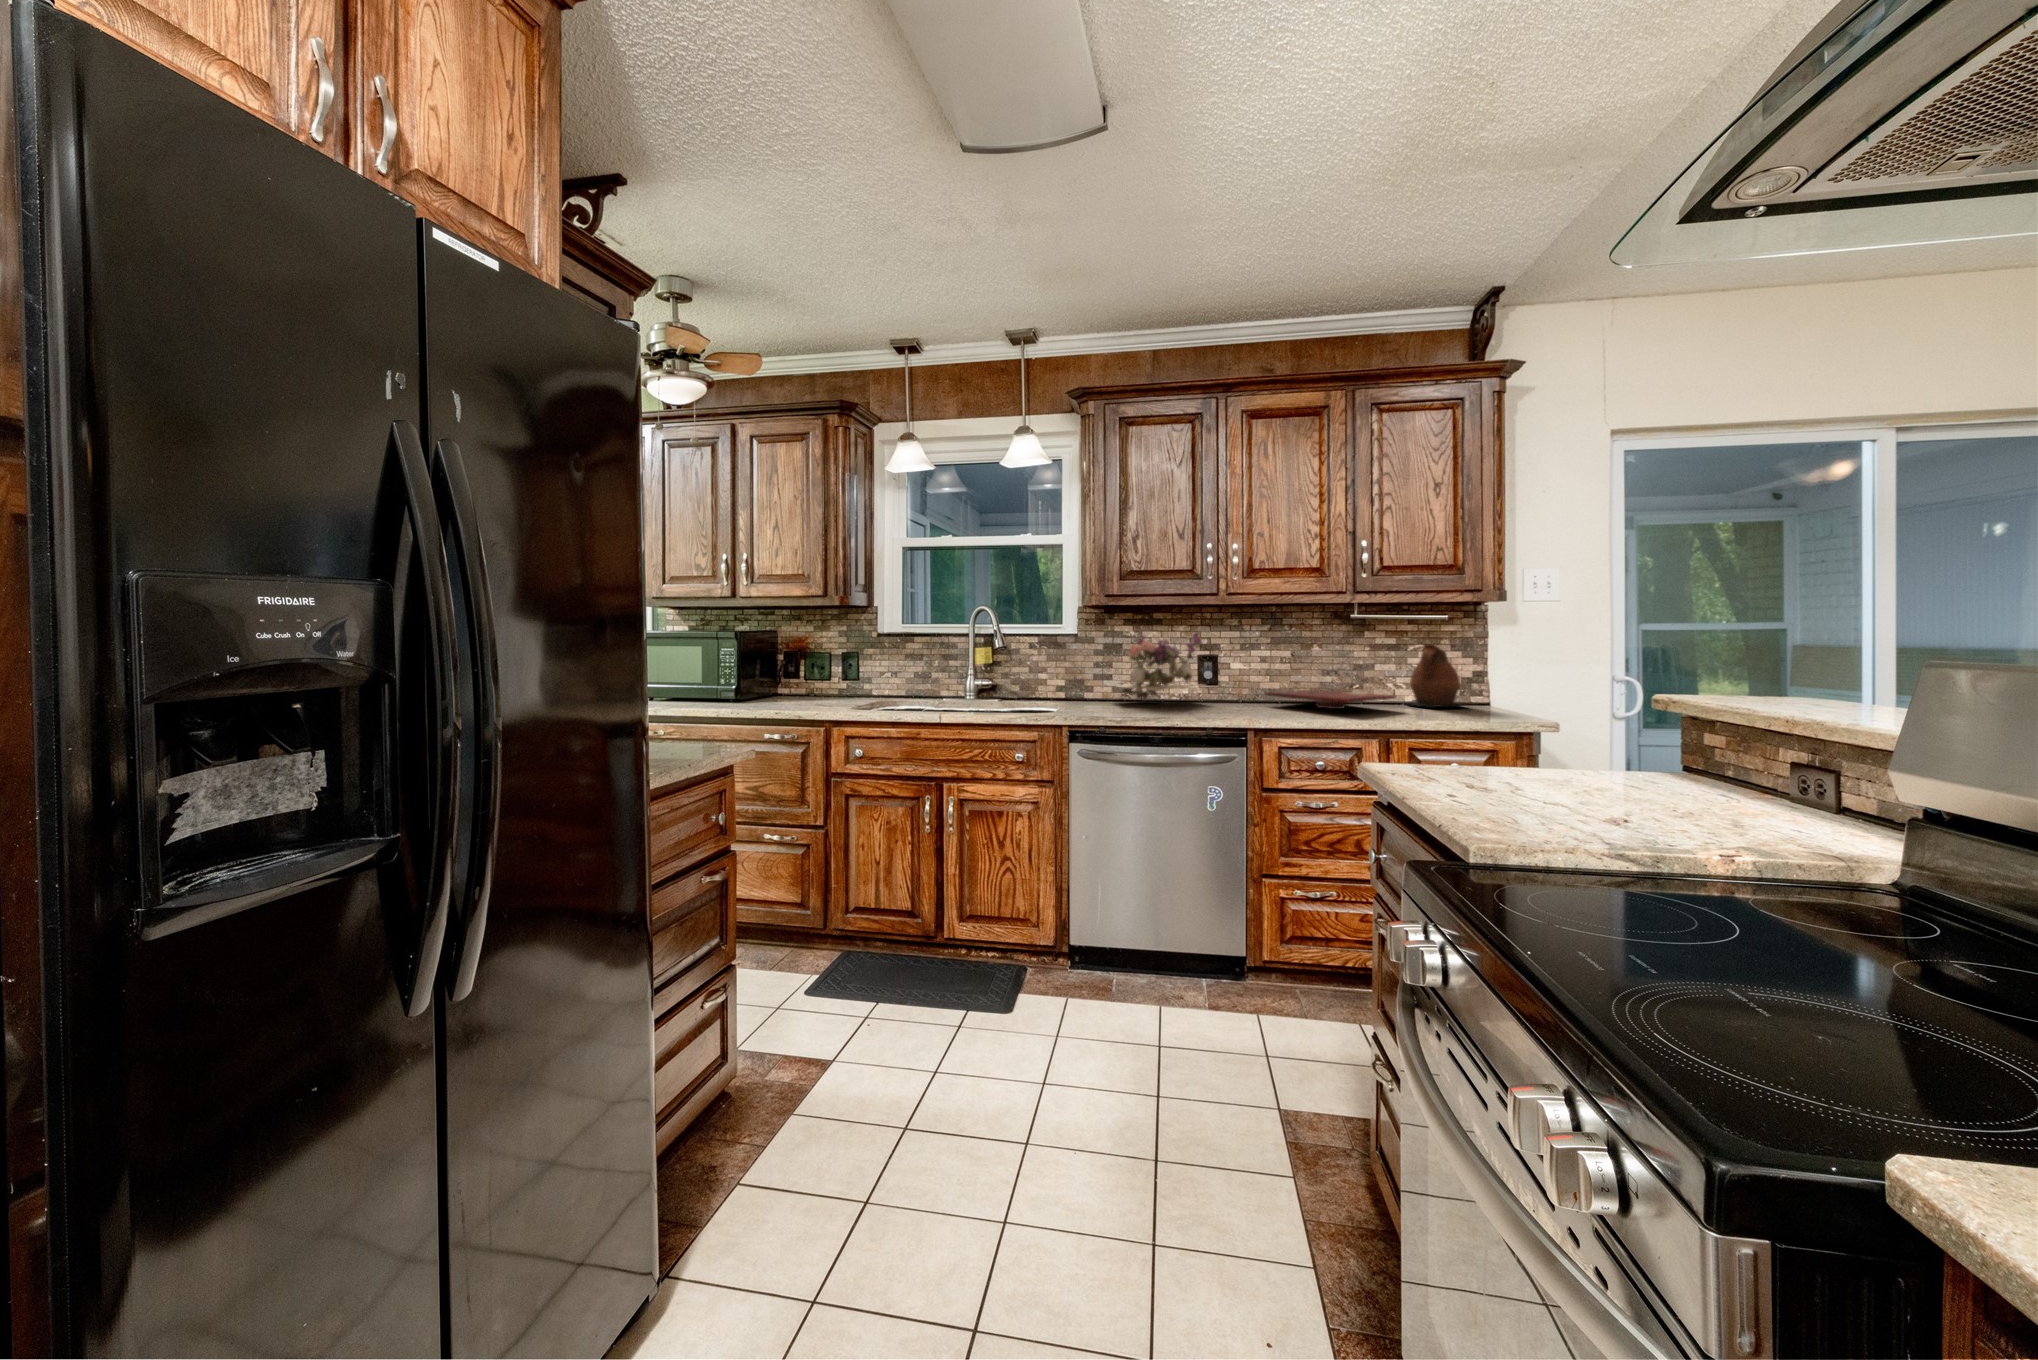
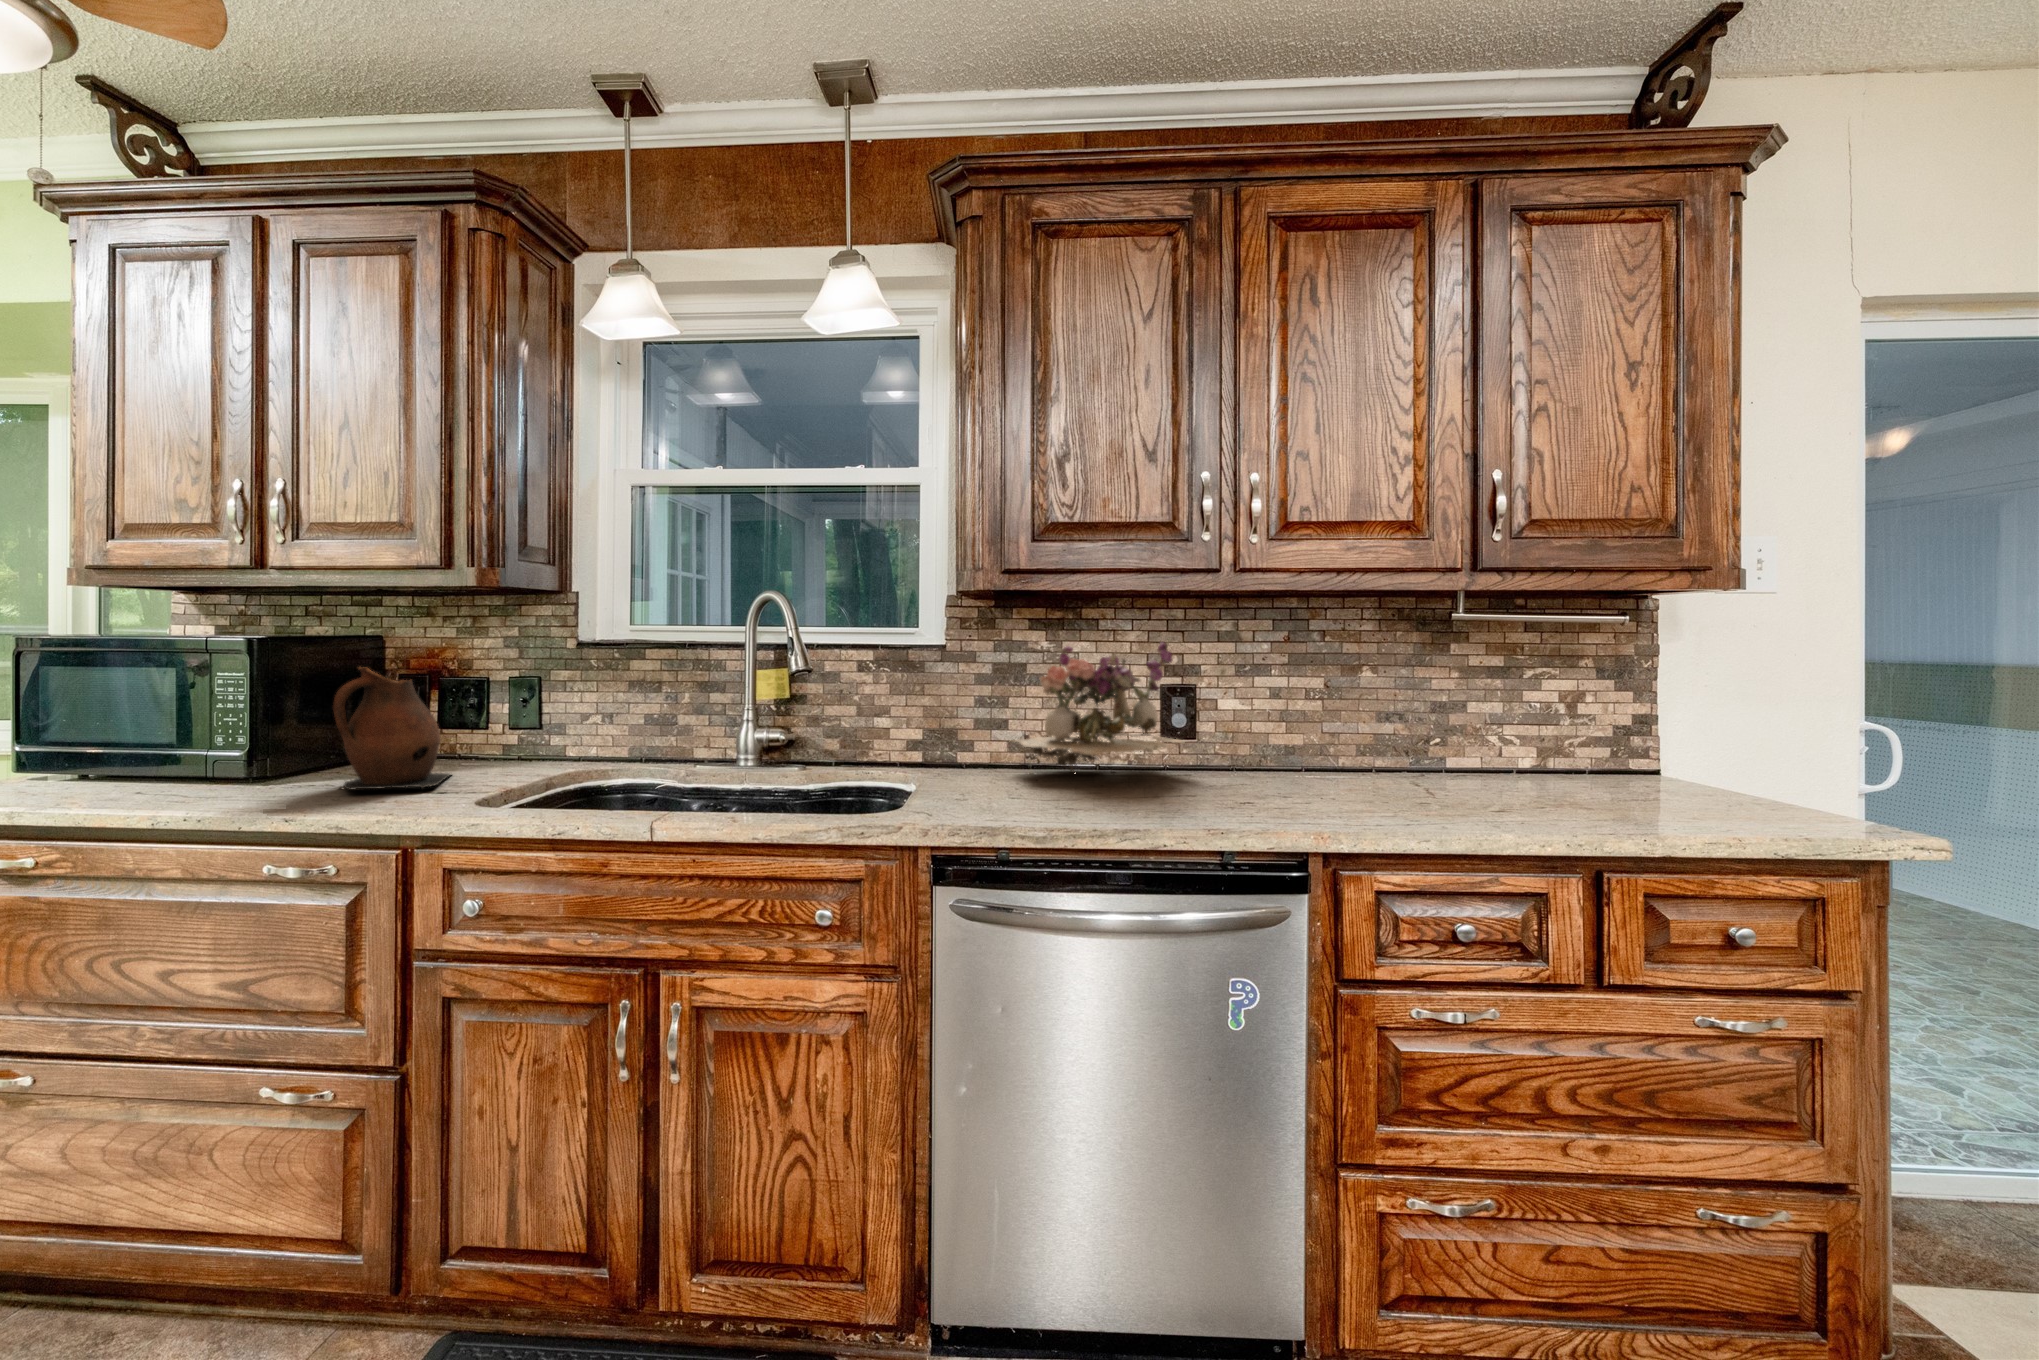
ceramic pitcher: present [1407,644,1465,707] -> present [333,667,451,789]
cutting board: present [1265,690,1396,709] -> none [1292,745,1536,789]

